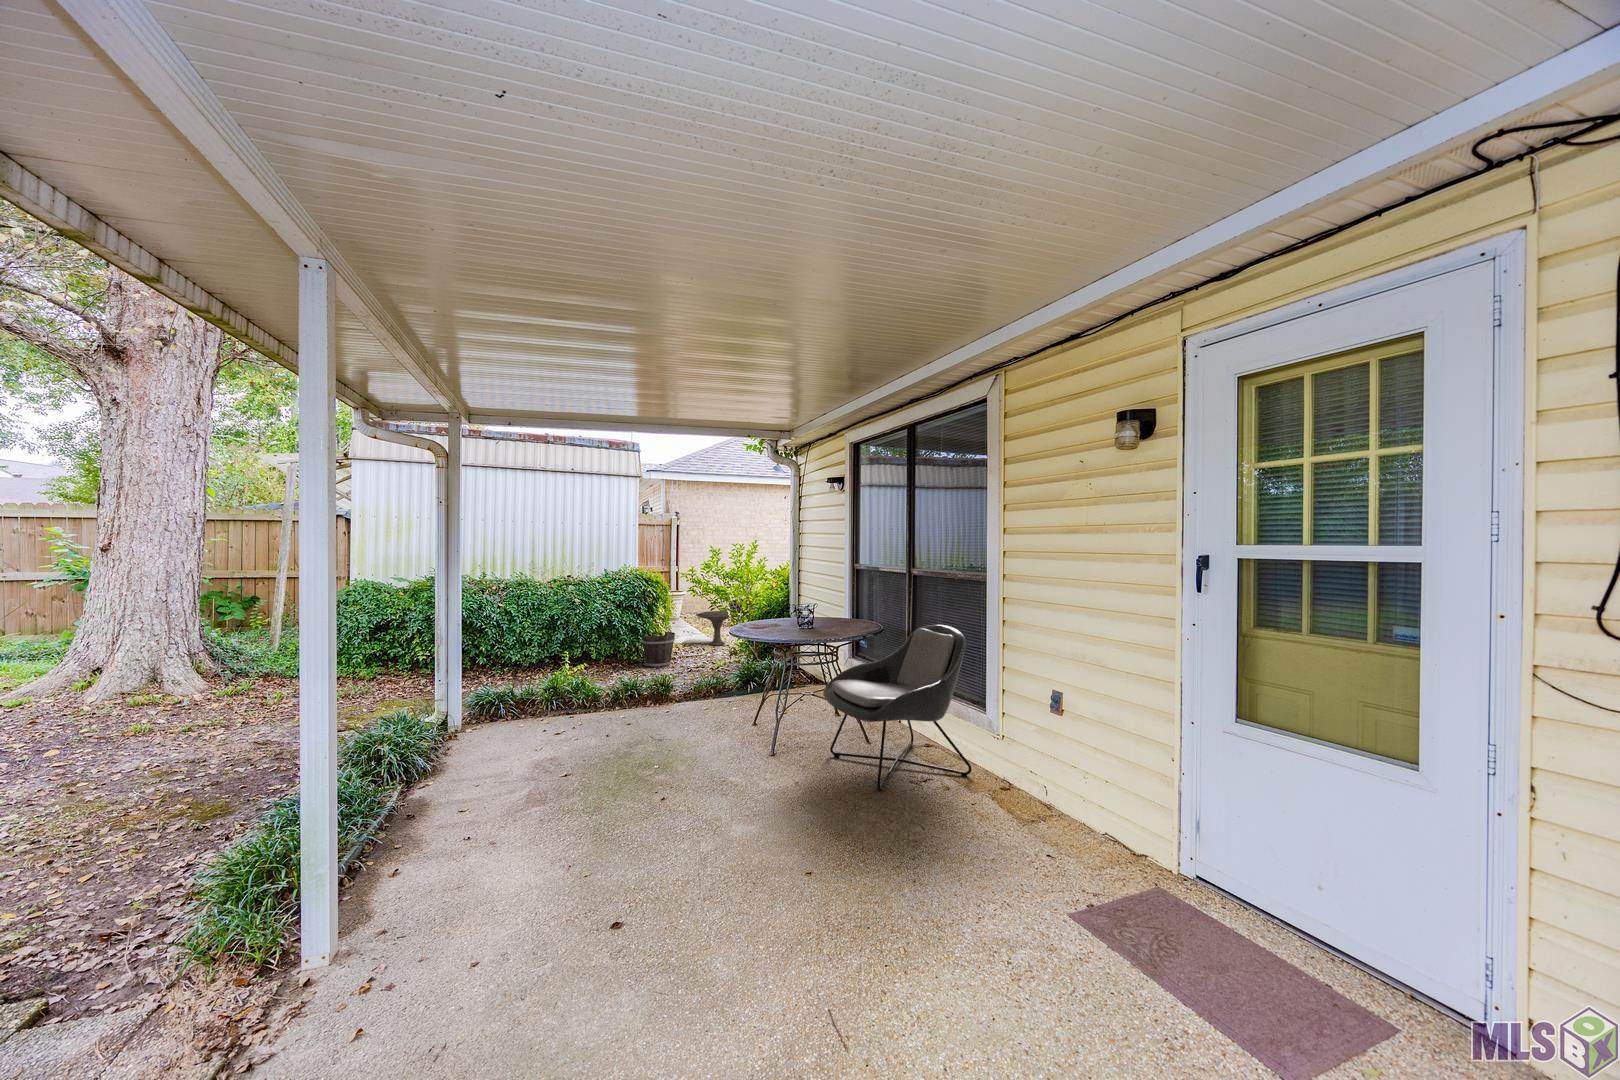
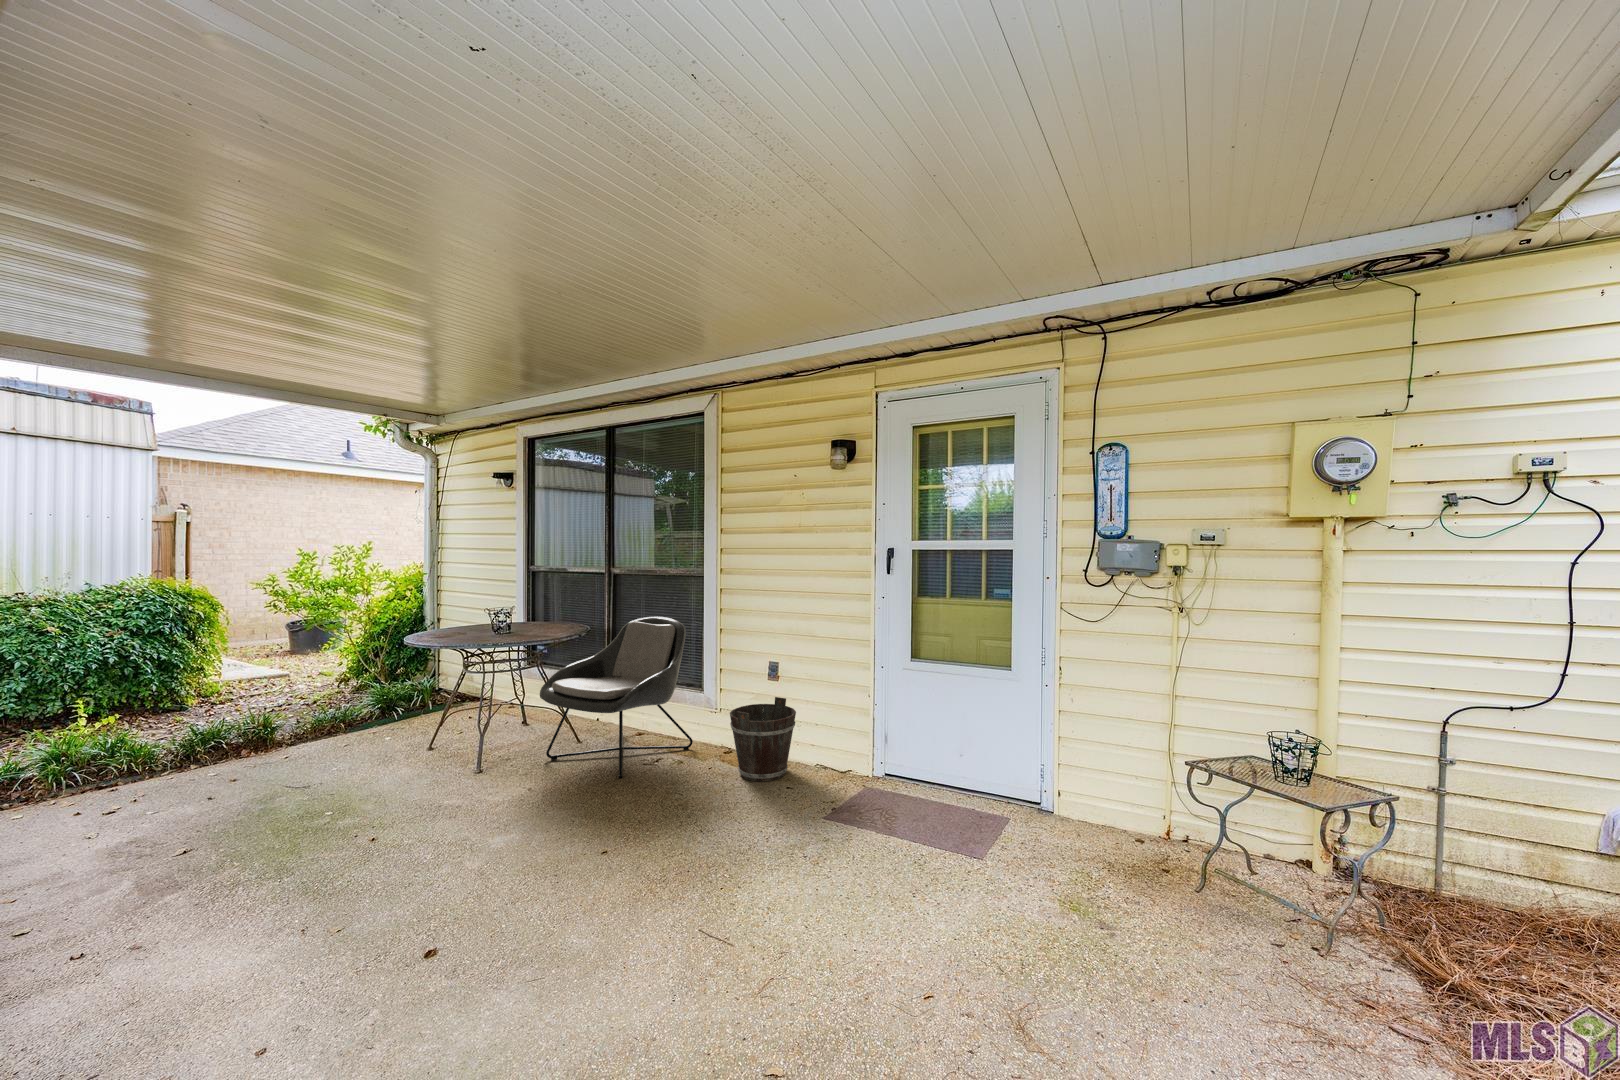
side table: present [696,611,729,646] -> none [256,630,329,676]
bucket: present [641,631,675,668] -> present [730,697,796,781]

